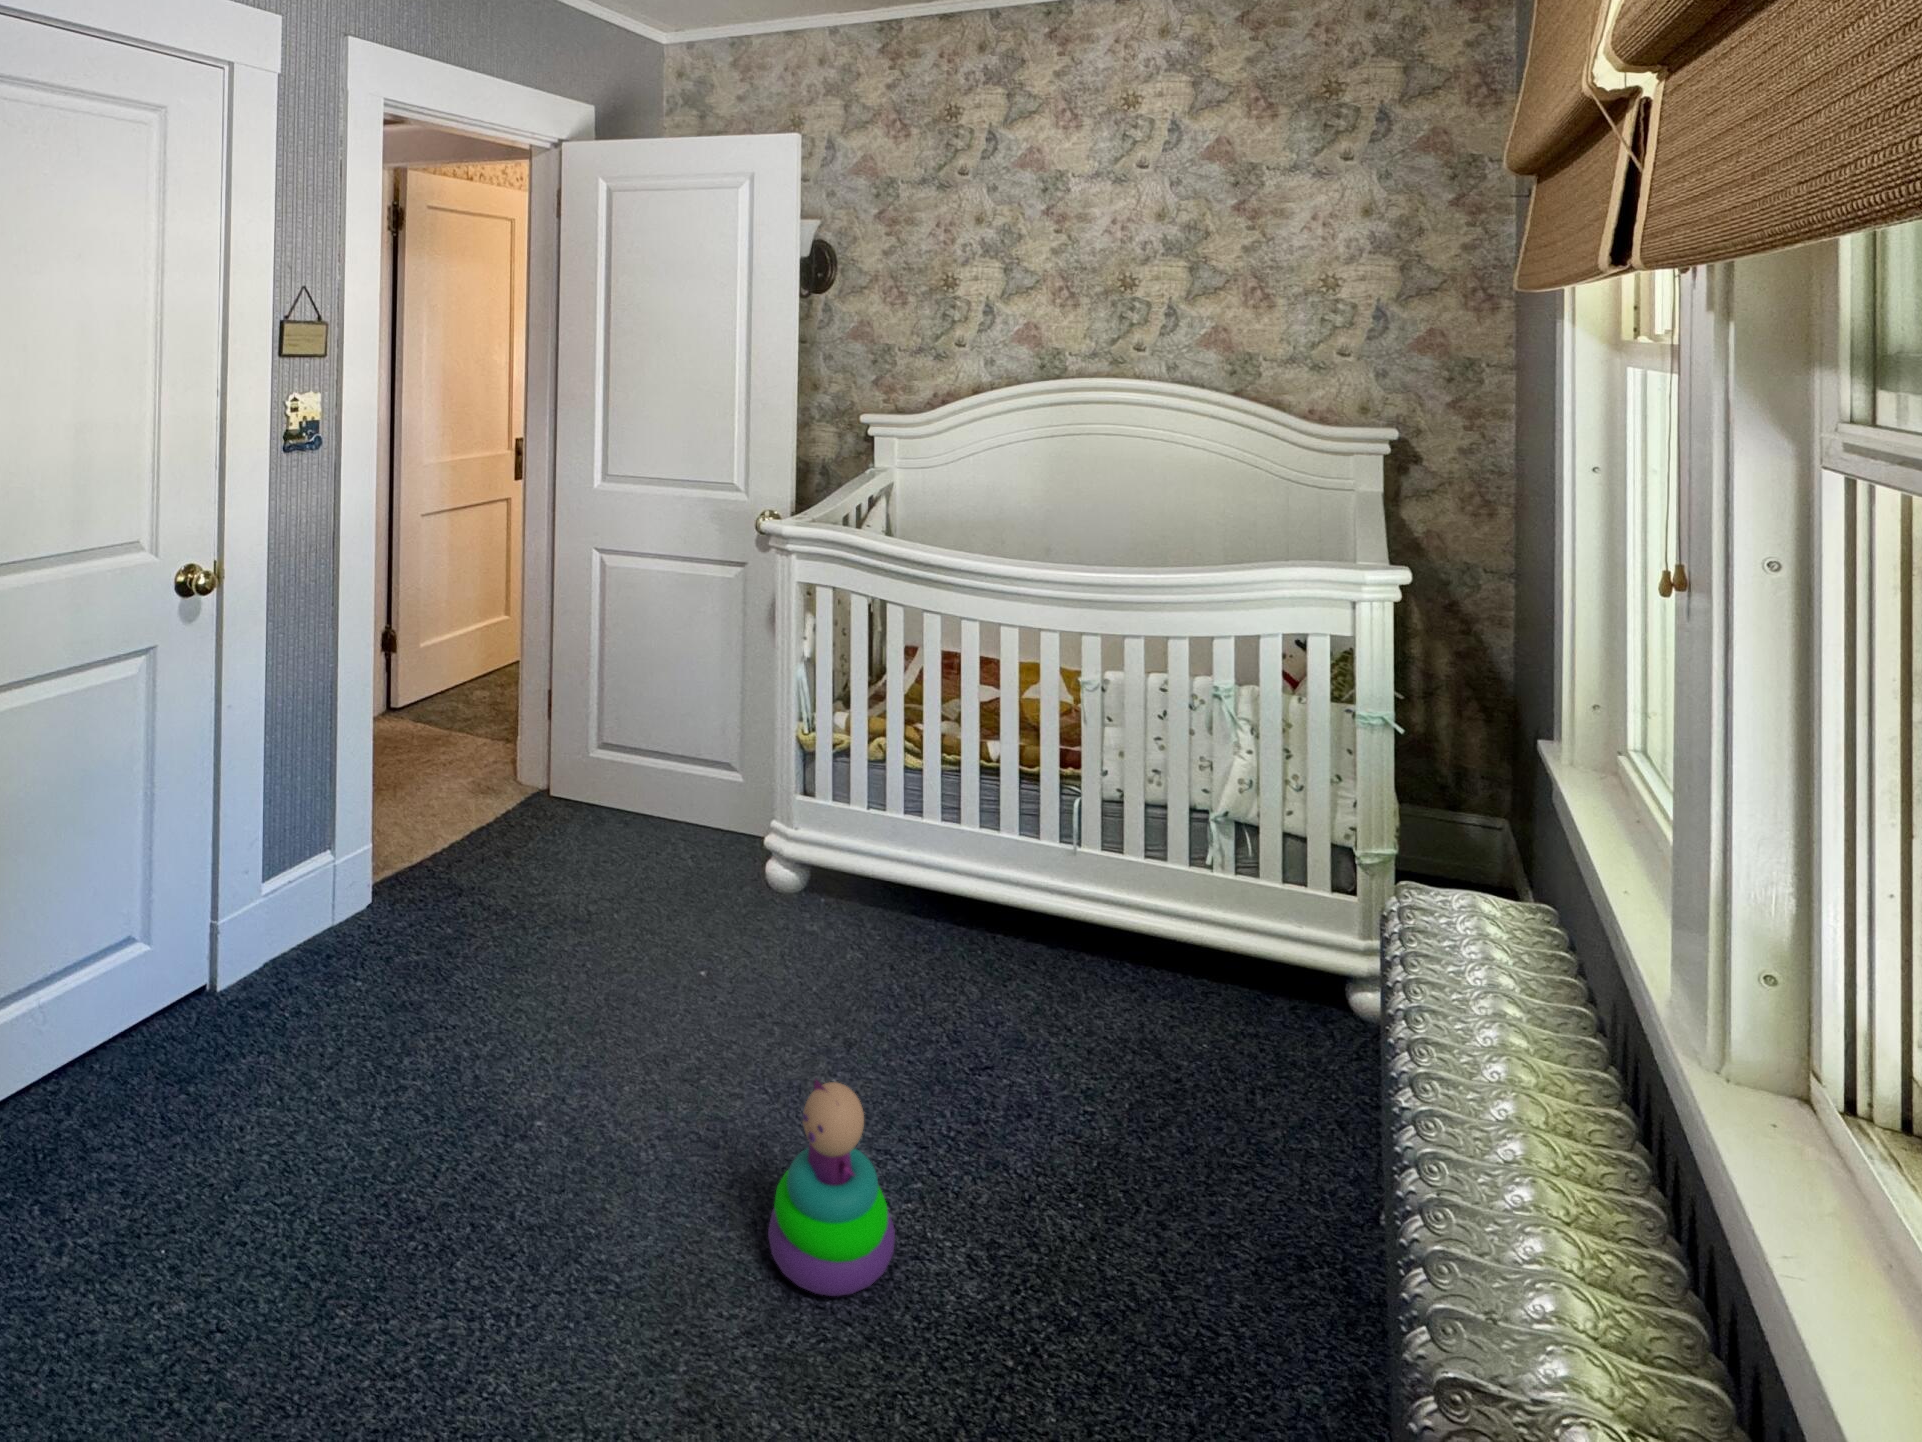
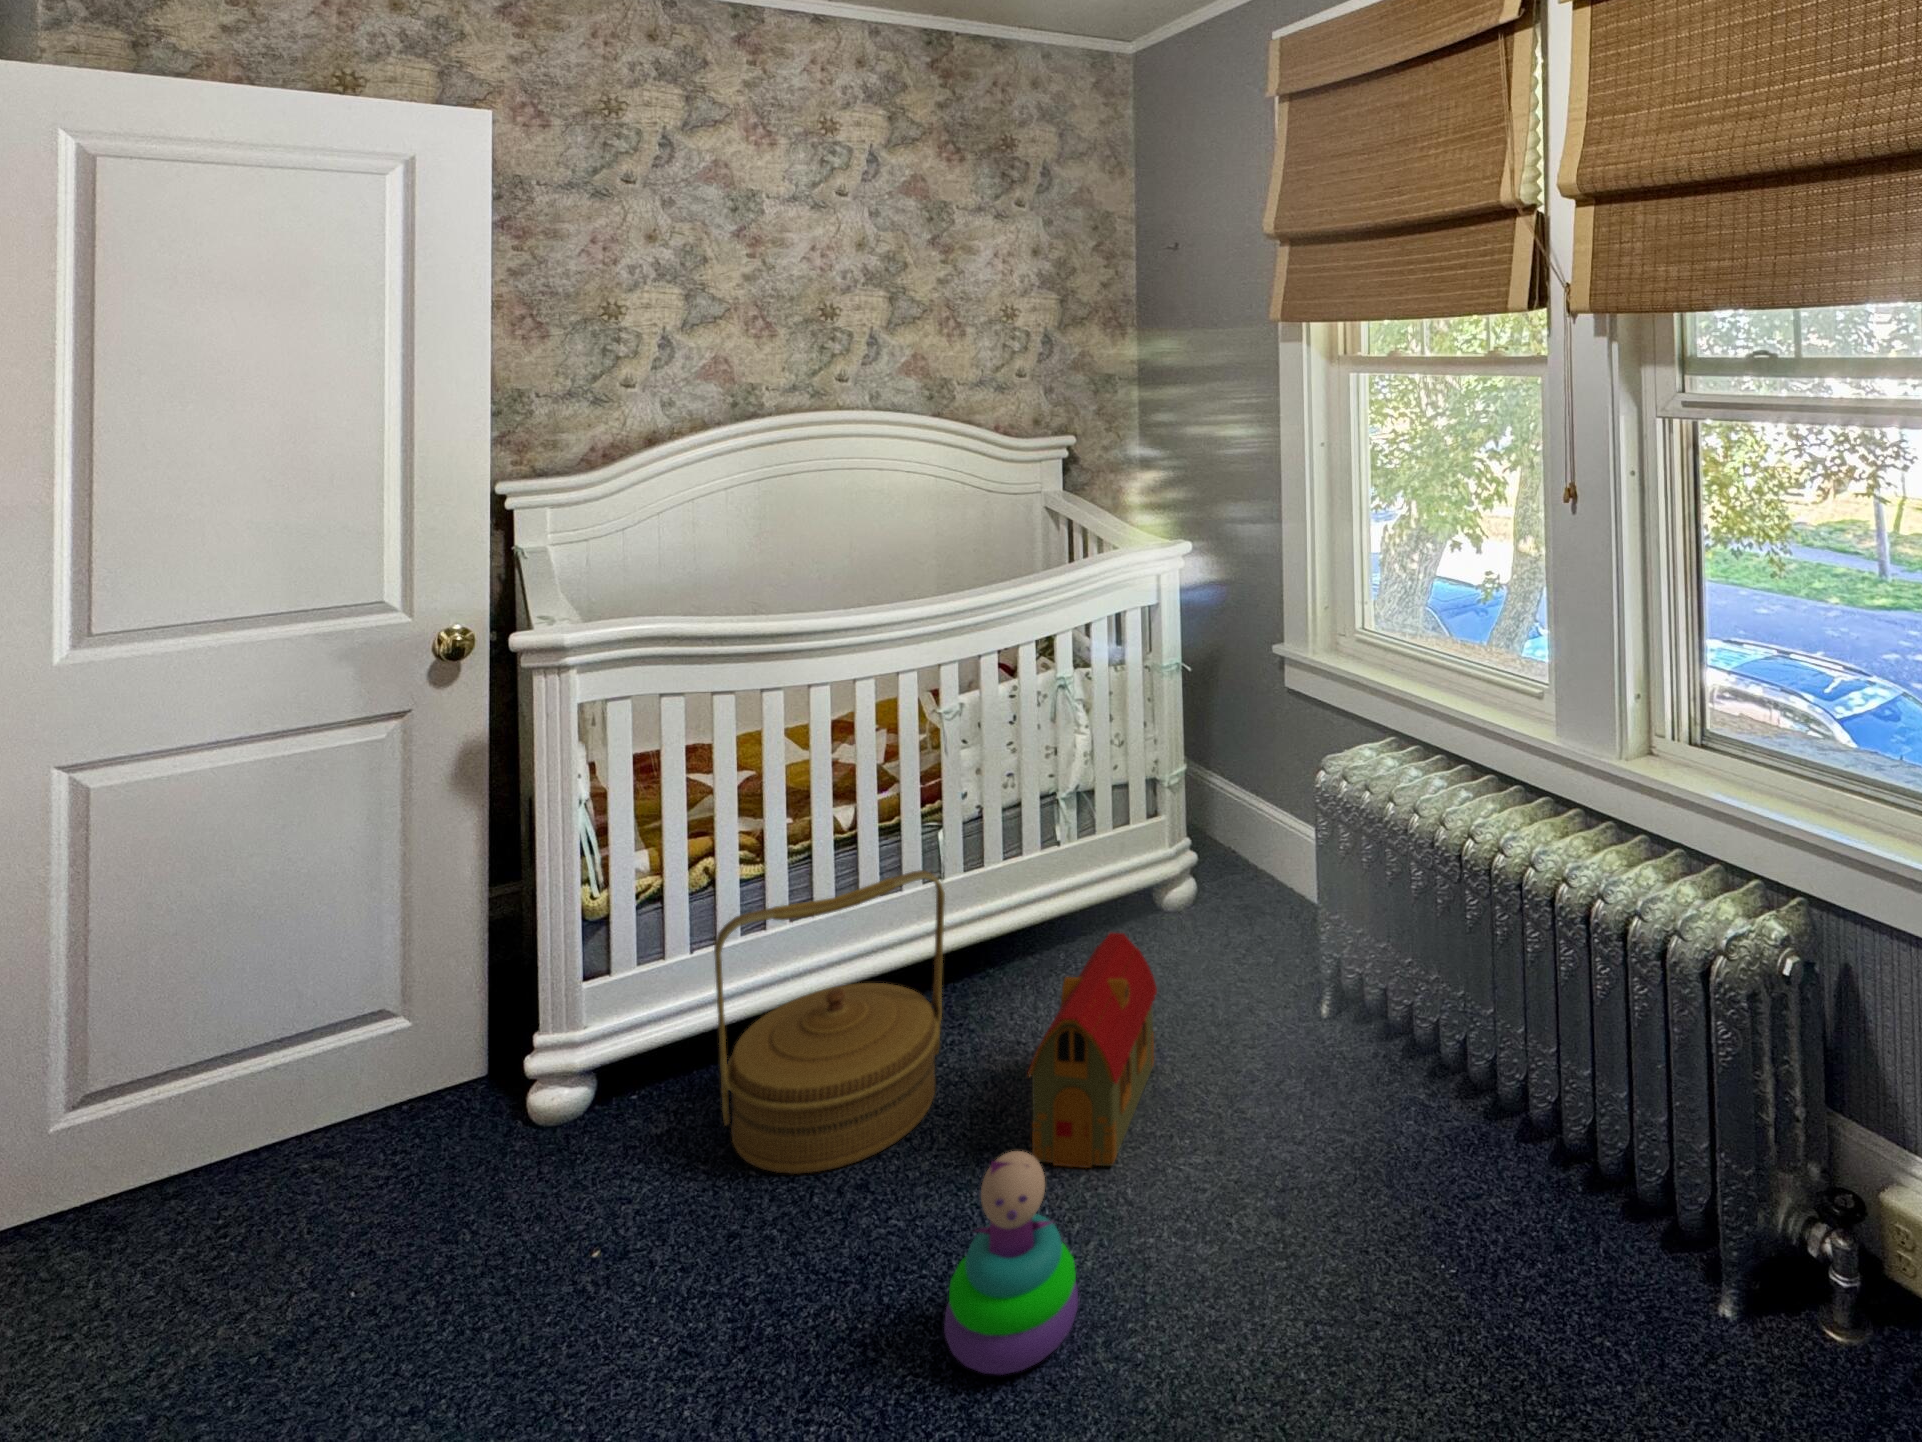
woven basket: none [822,788,1014,1052] -> present [714,870,945,1174]
toy house: none [984,971,1188,1202] -> present [1028,933,1157,1168]

